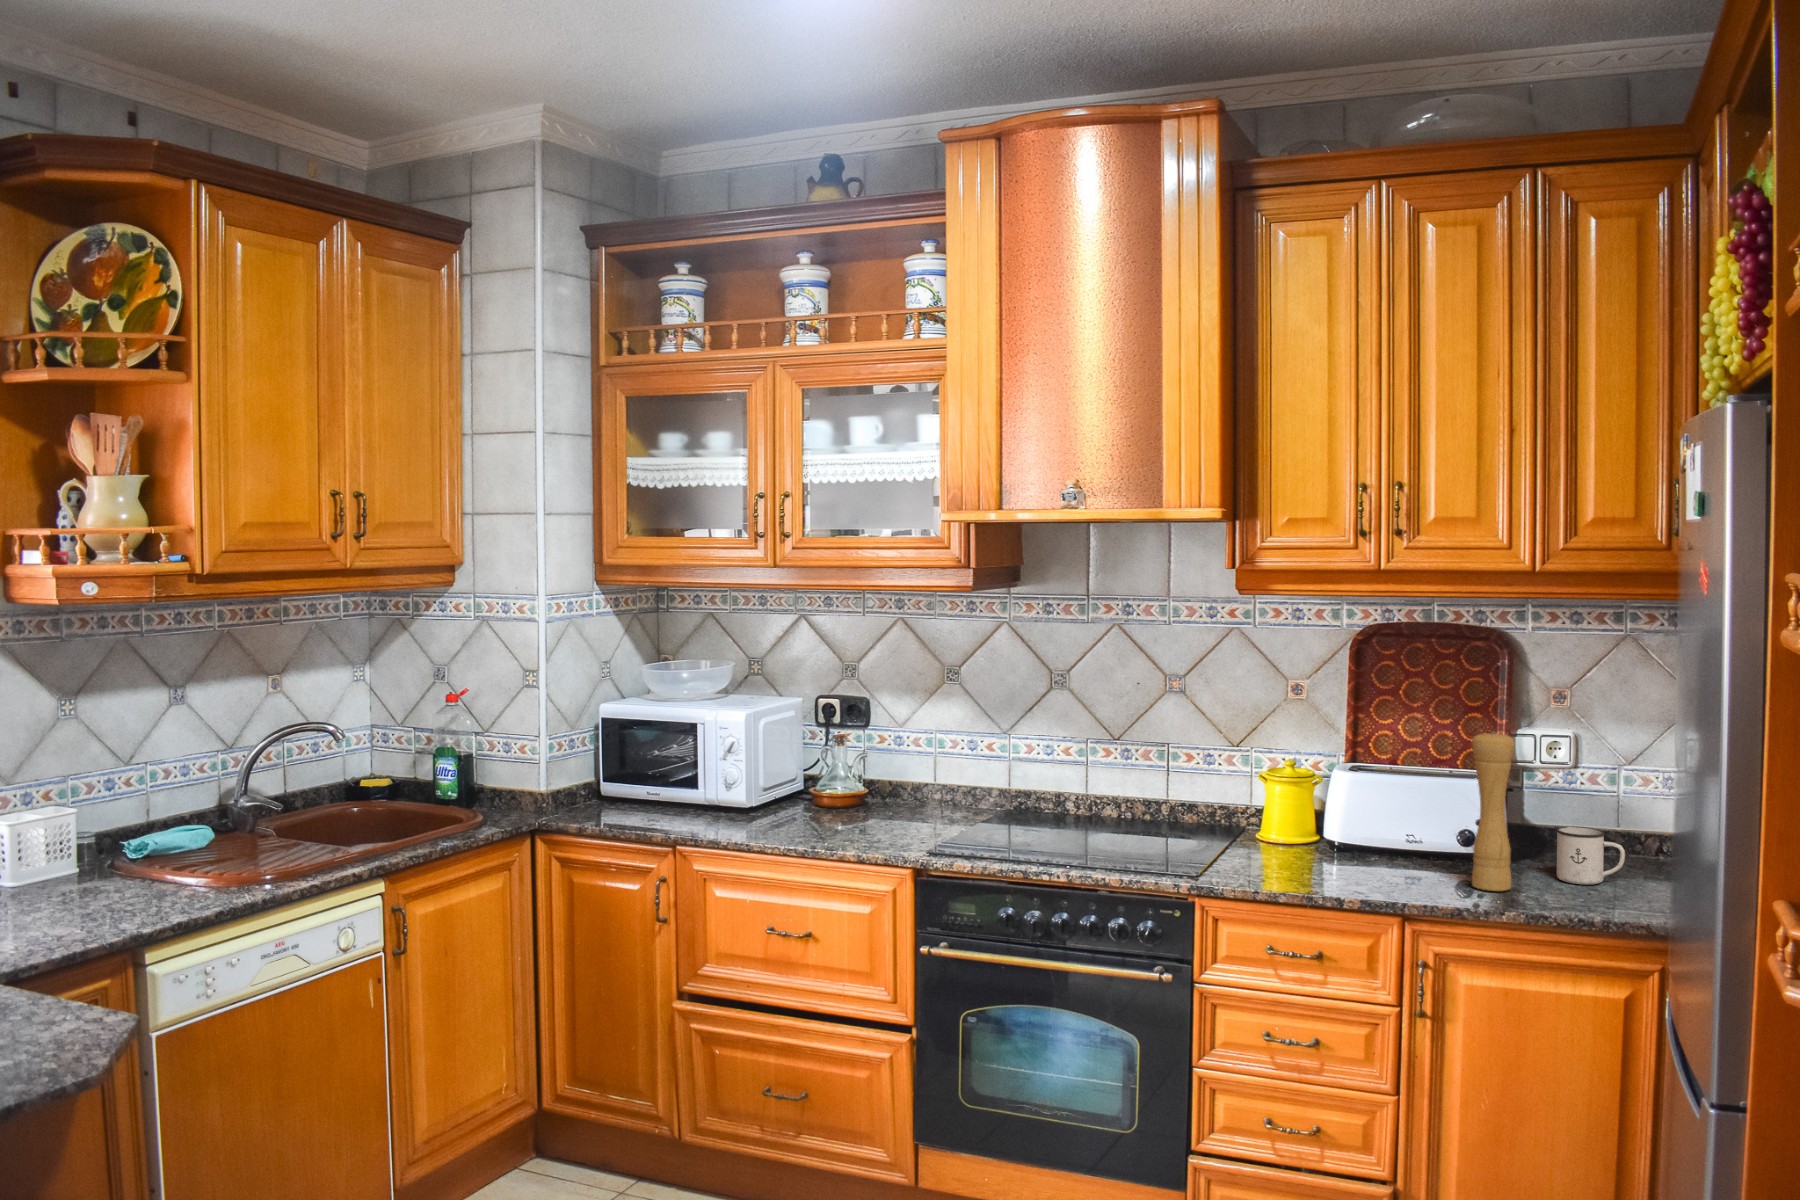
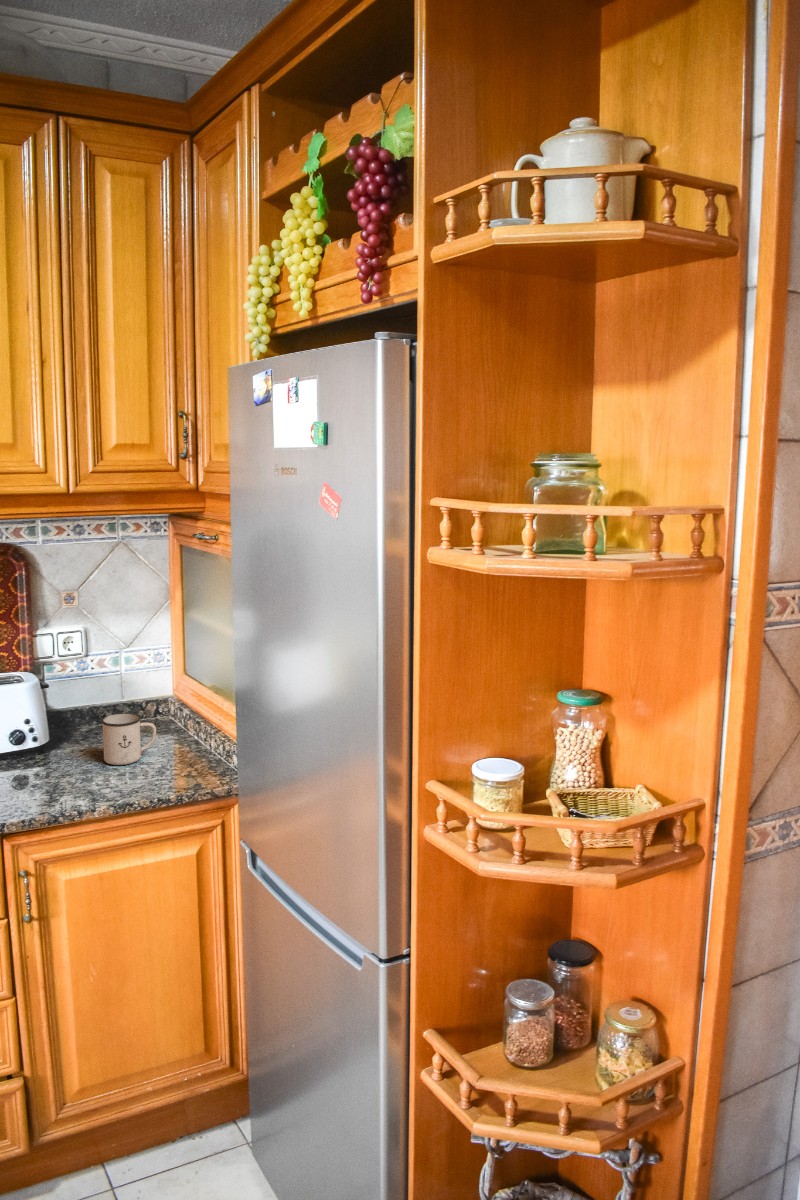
pepper mill: present [1472,731,1514,891] -> none [39,650,83,798]

